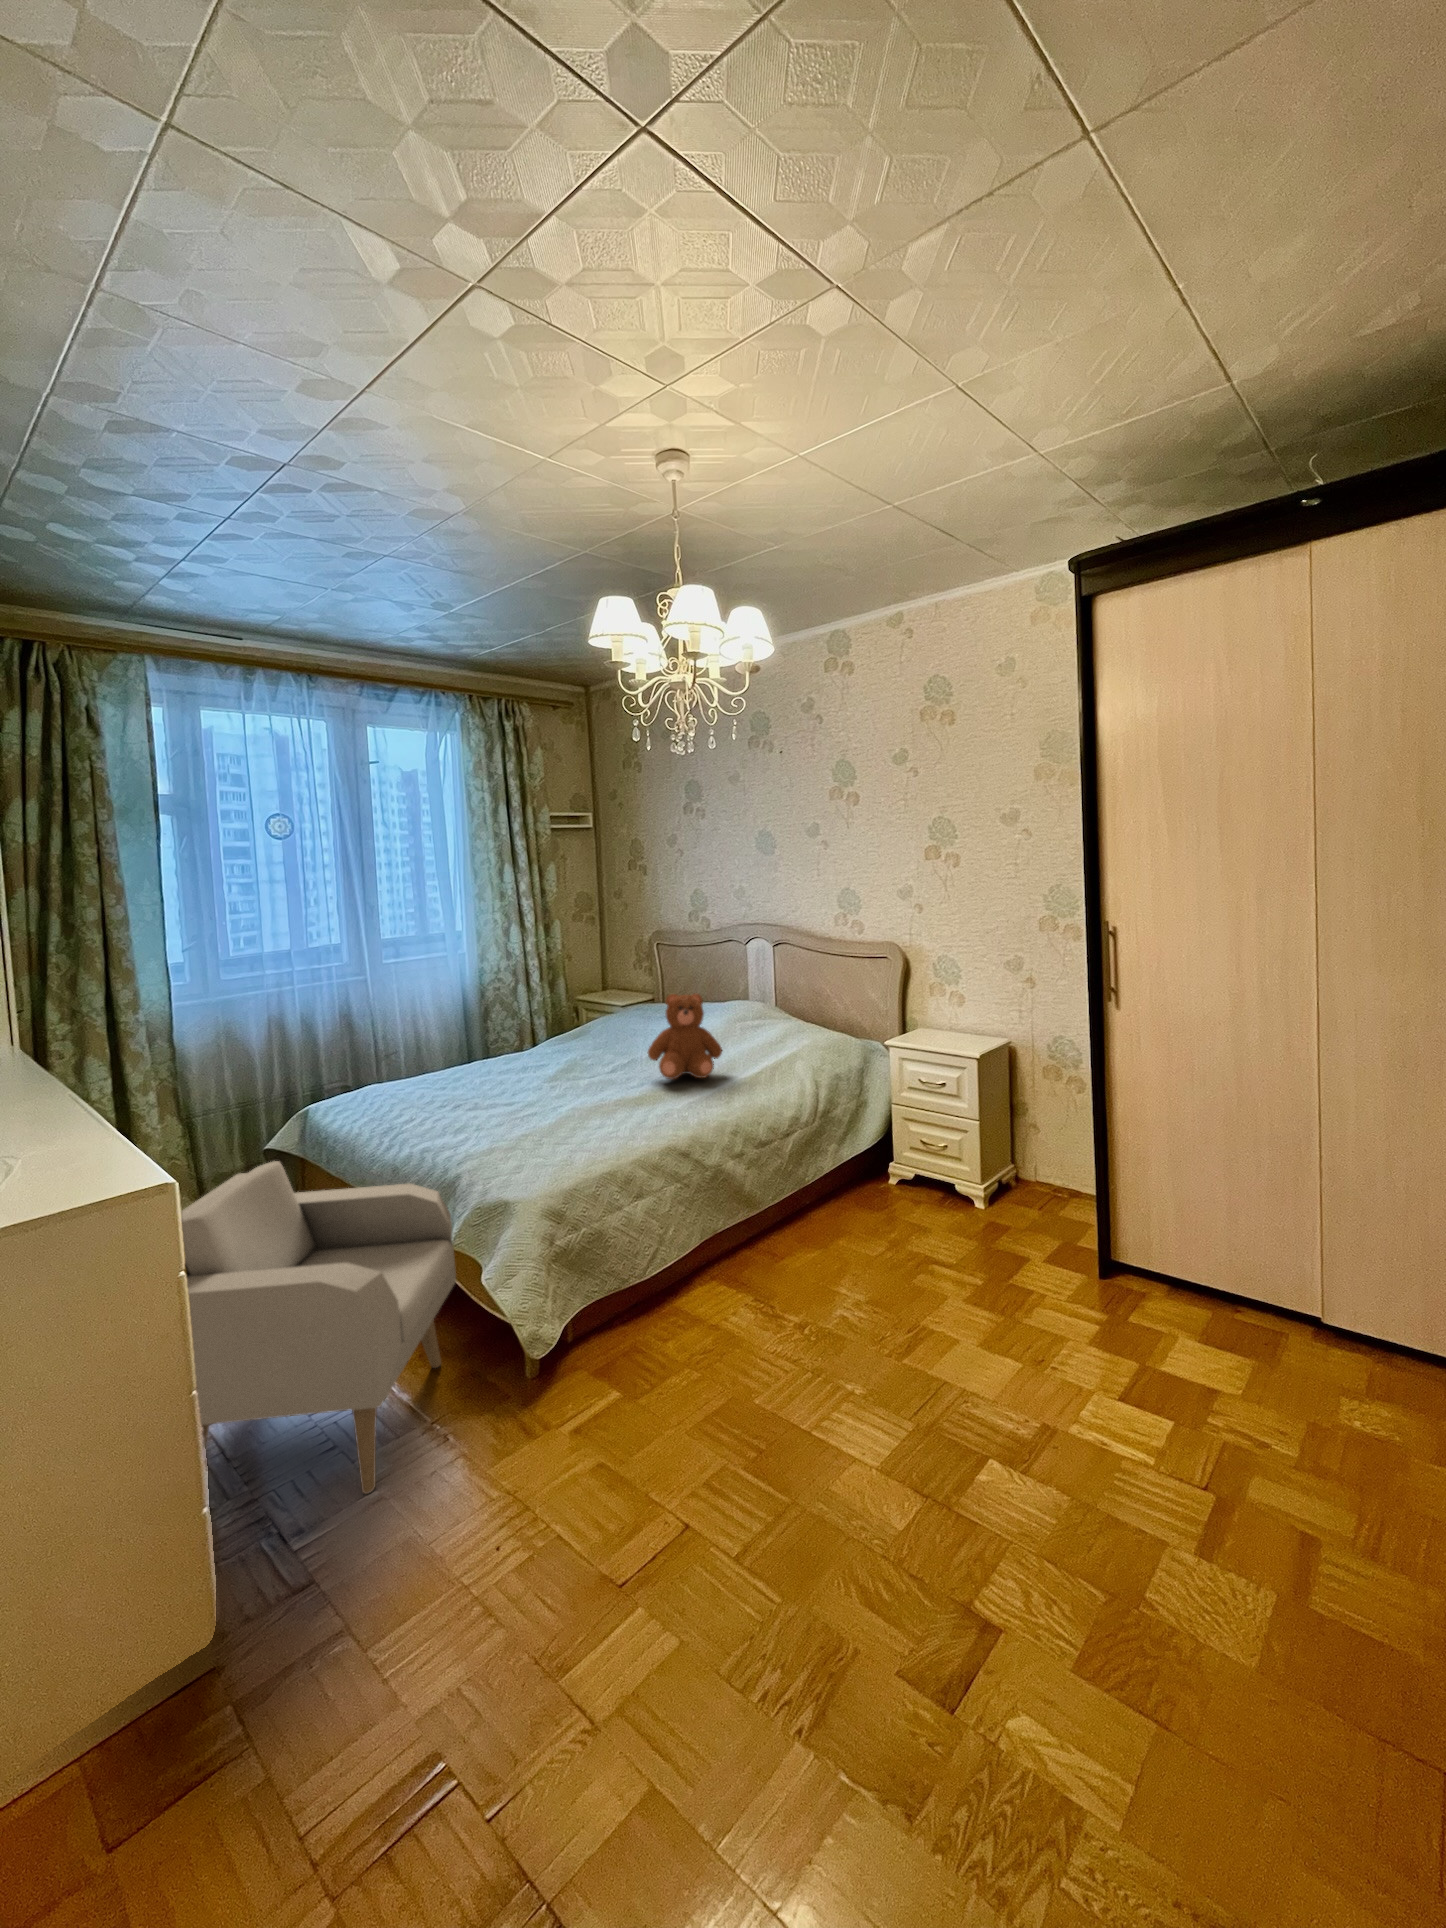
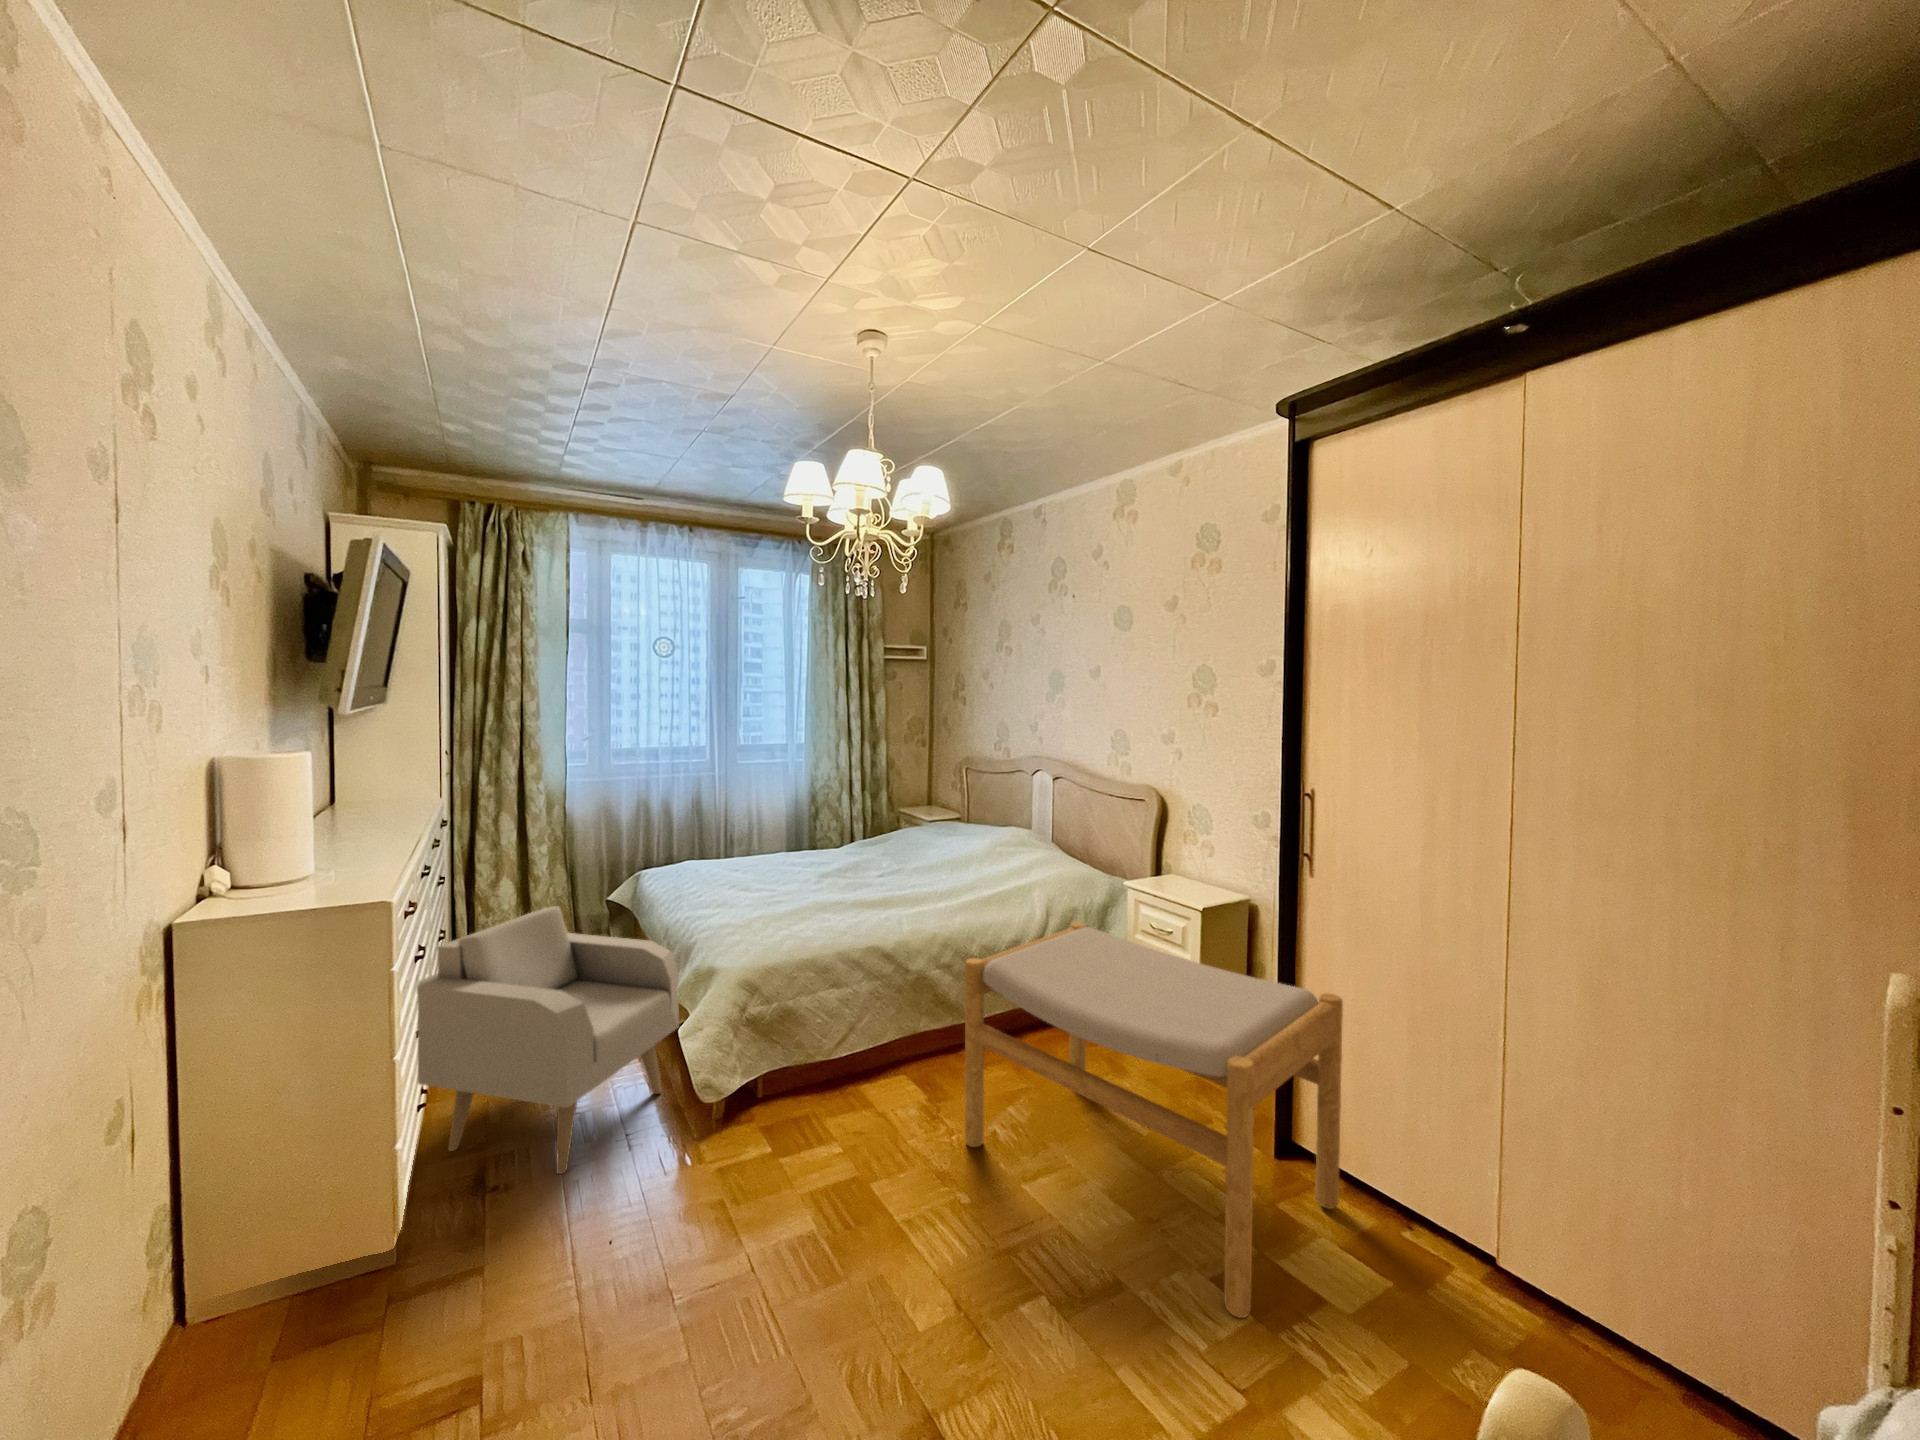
teddy bear: present [647,993,722,1079] -> none [897,812,965,893]
footstool: none [810,1086,1176,1426] -> present [965,922,1343,1318]

